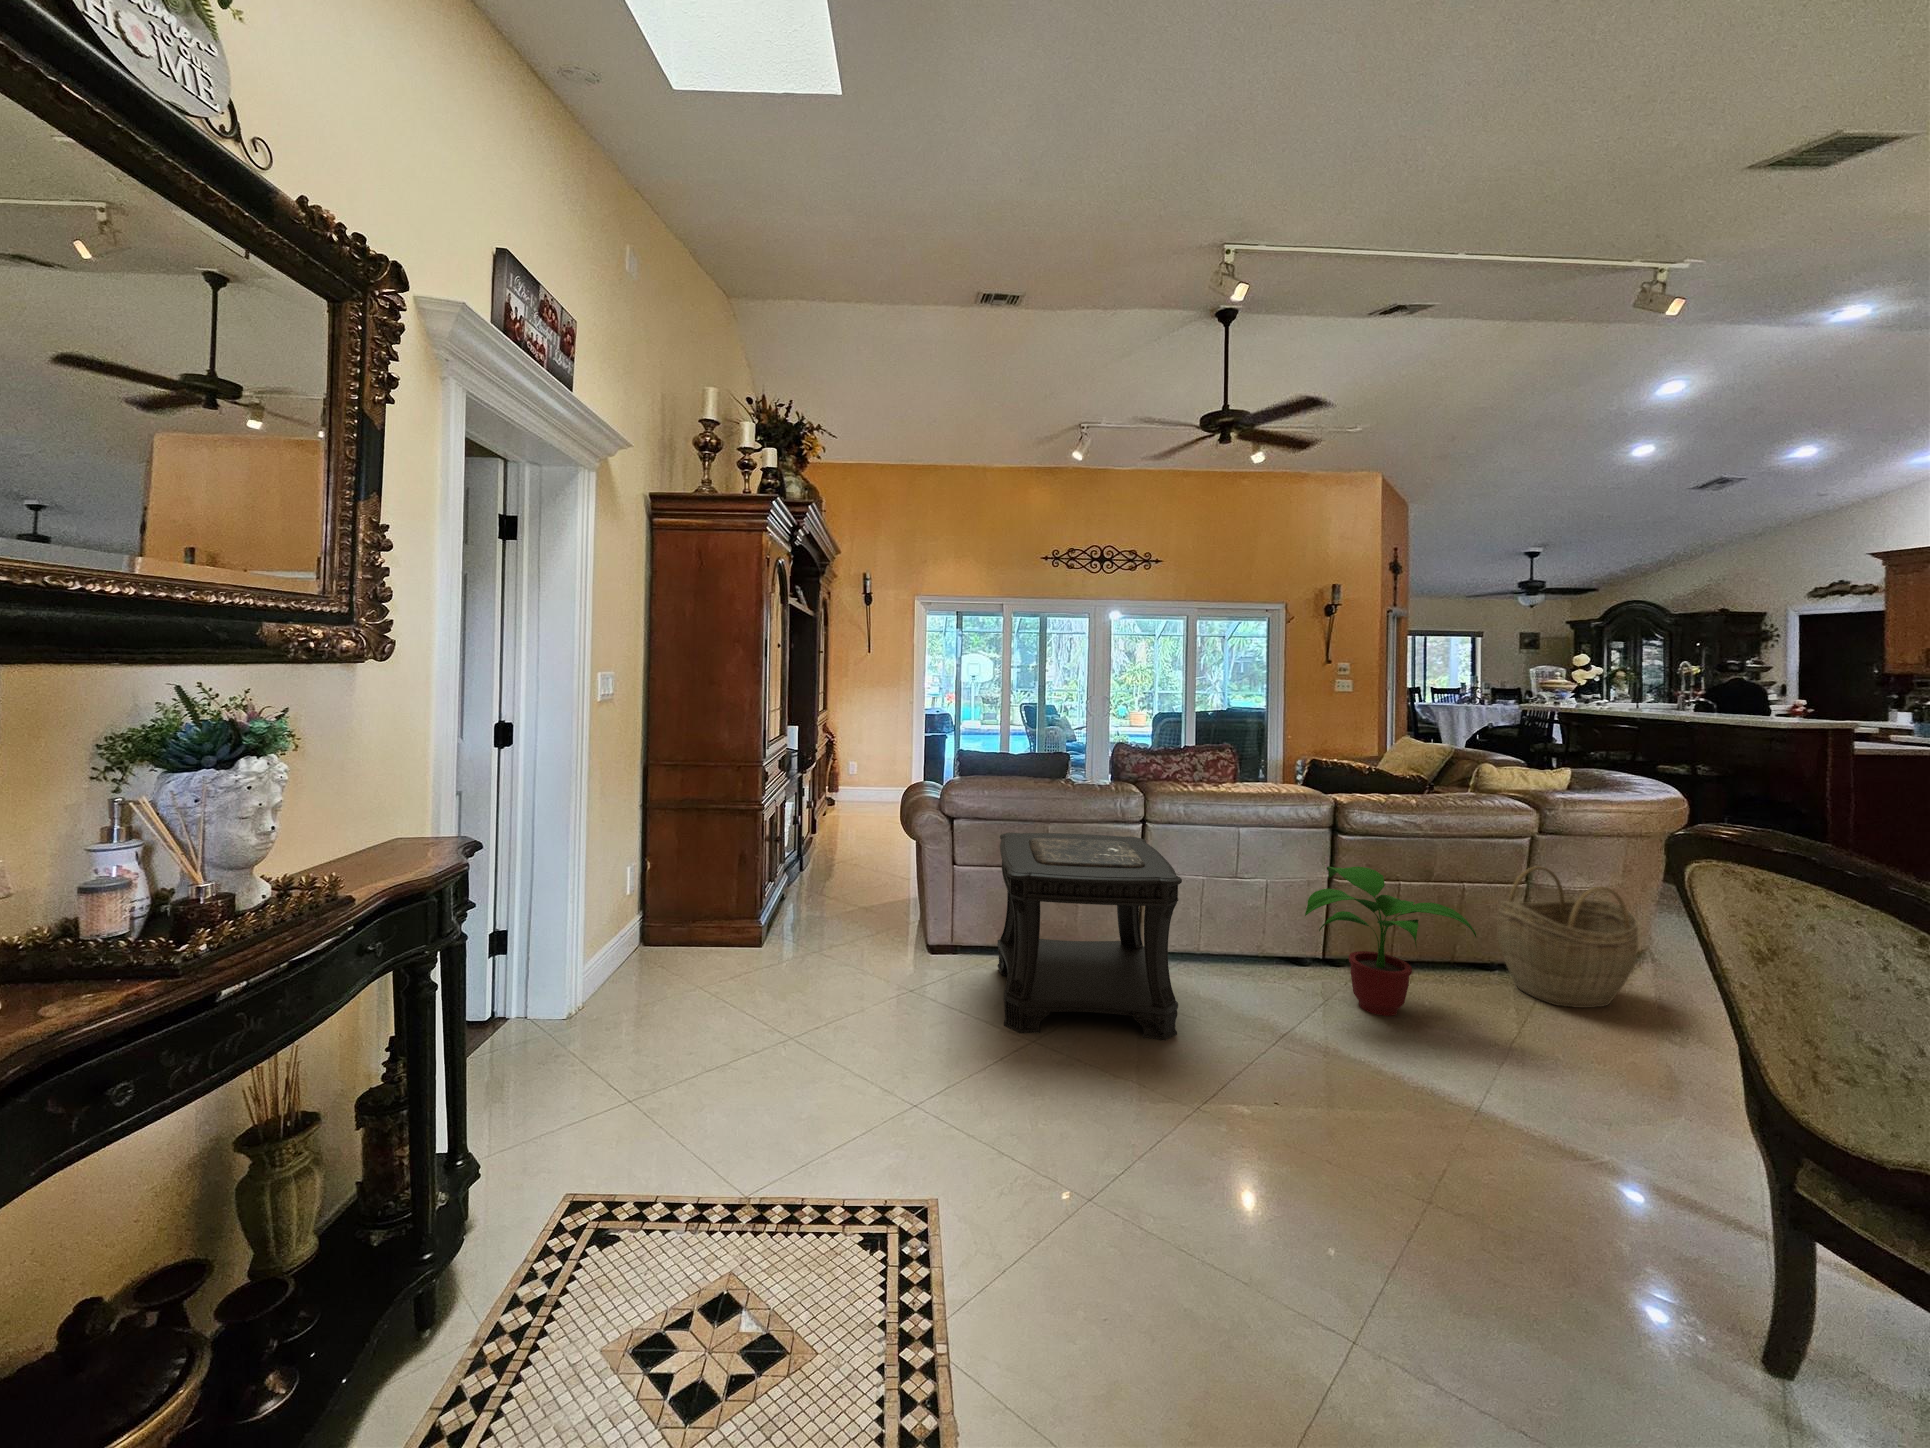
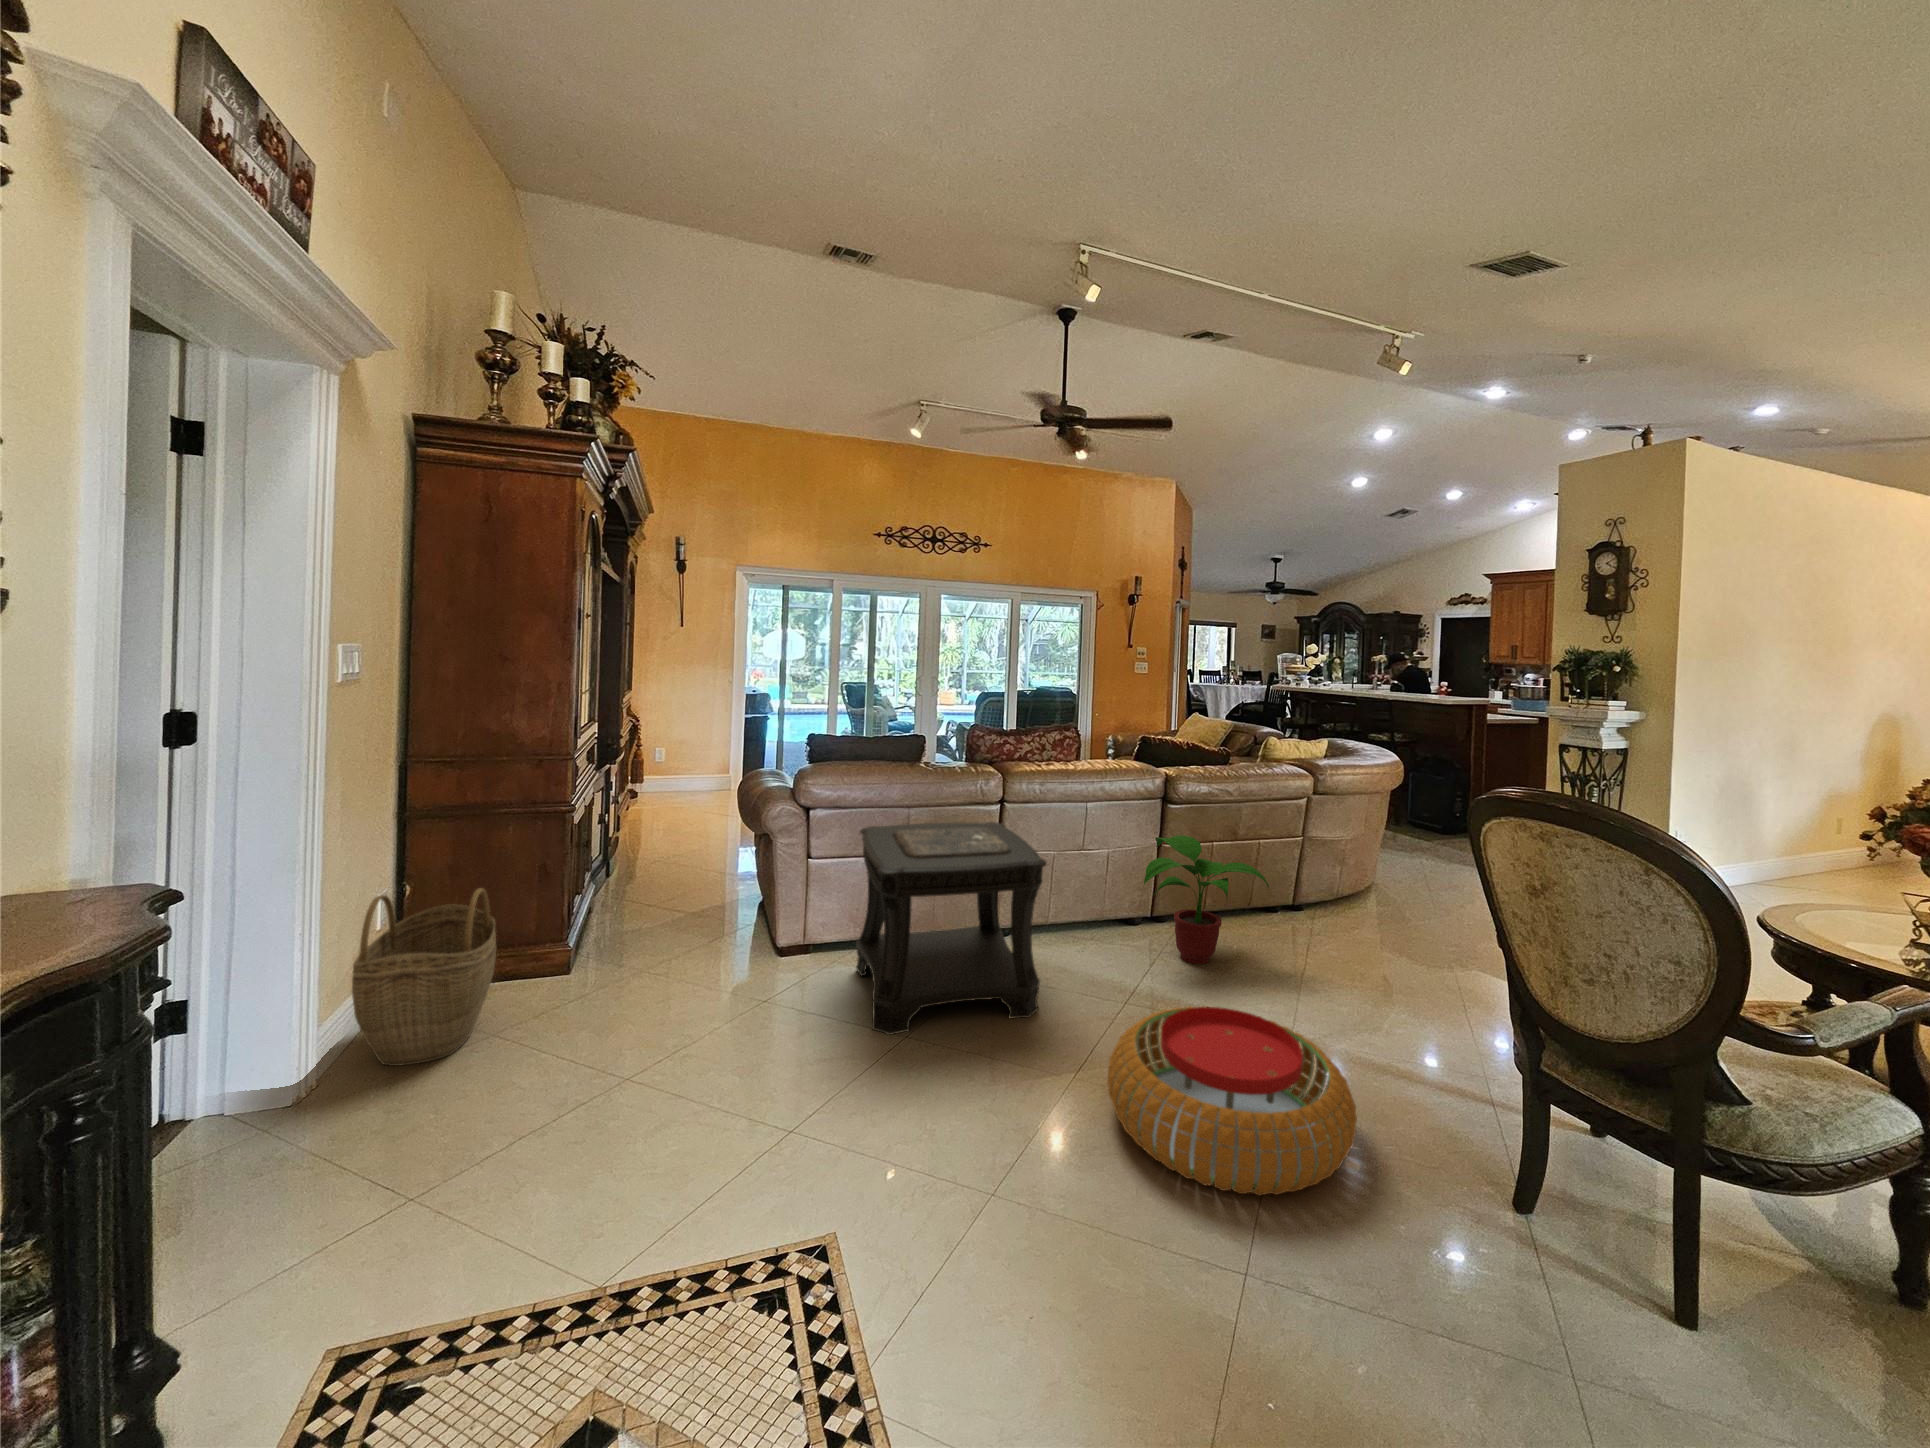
woven basket: present [1497,866,1638,1008] -> present [352,888,496,1066]
pouf: none [1237,1055,1576,1300] -> present [1107,1006,1357,1195]

